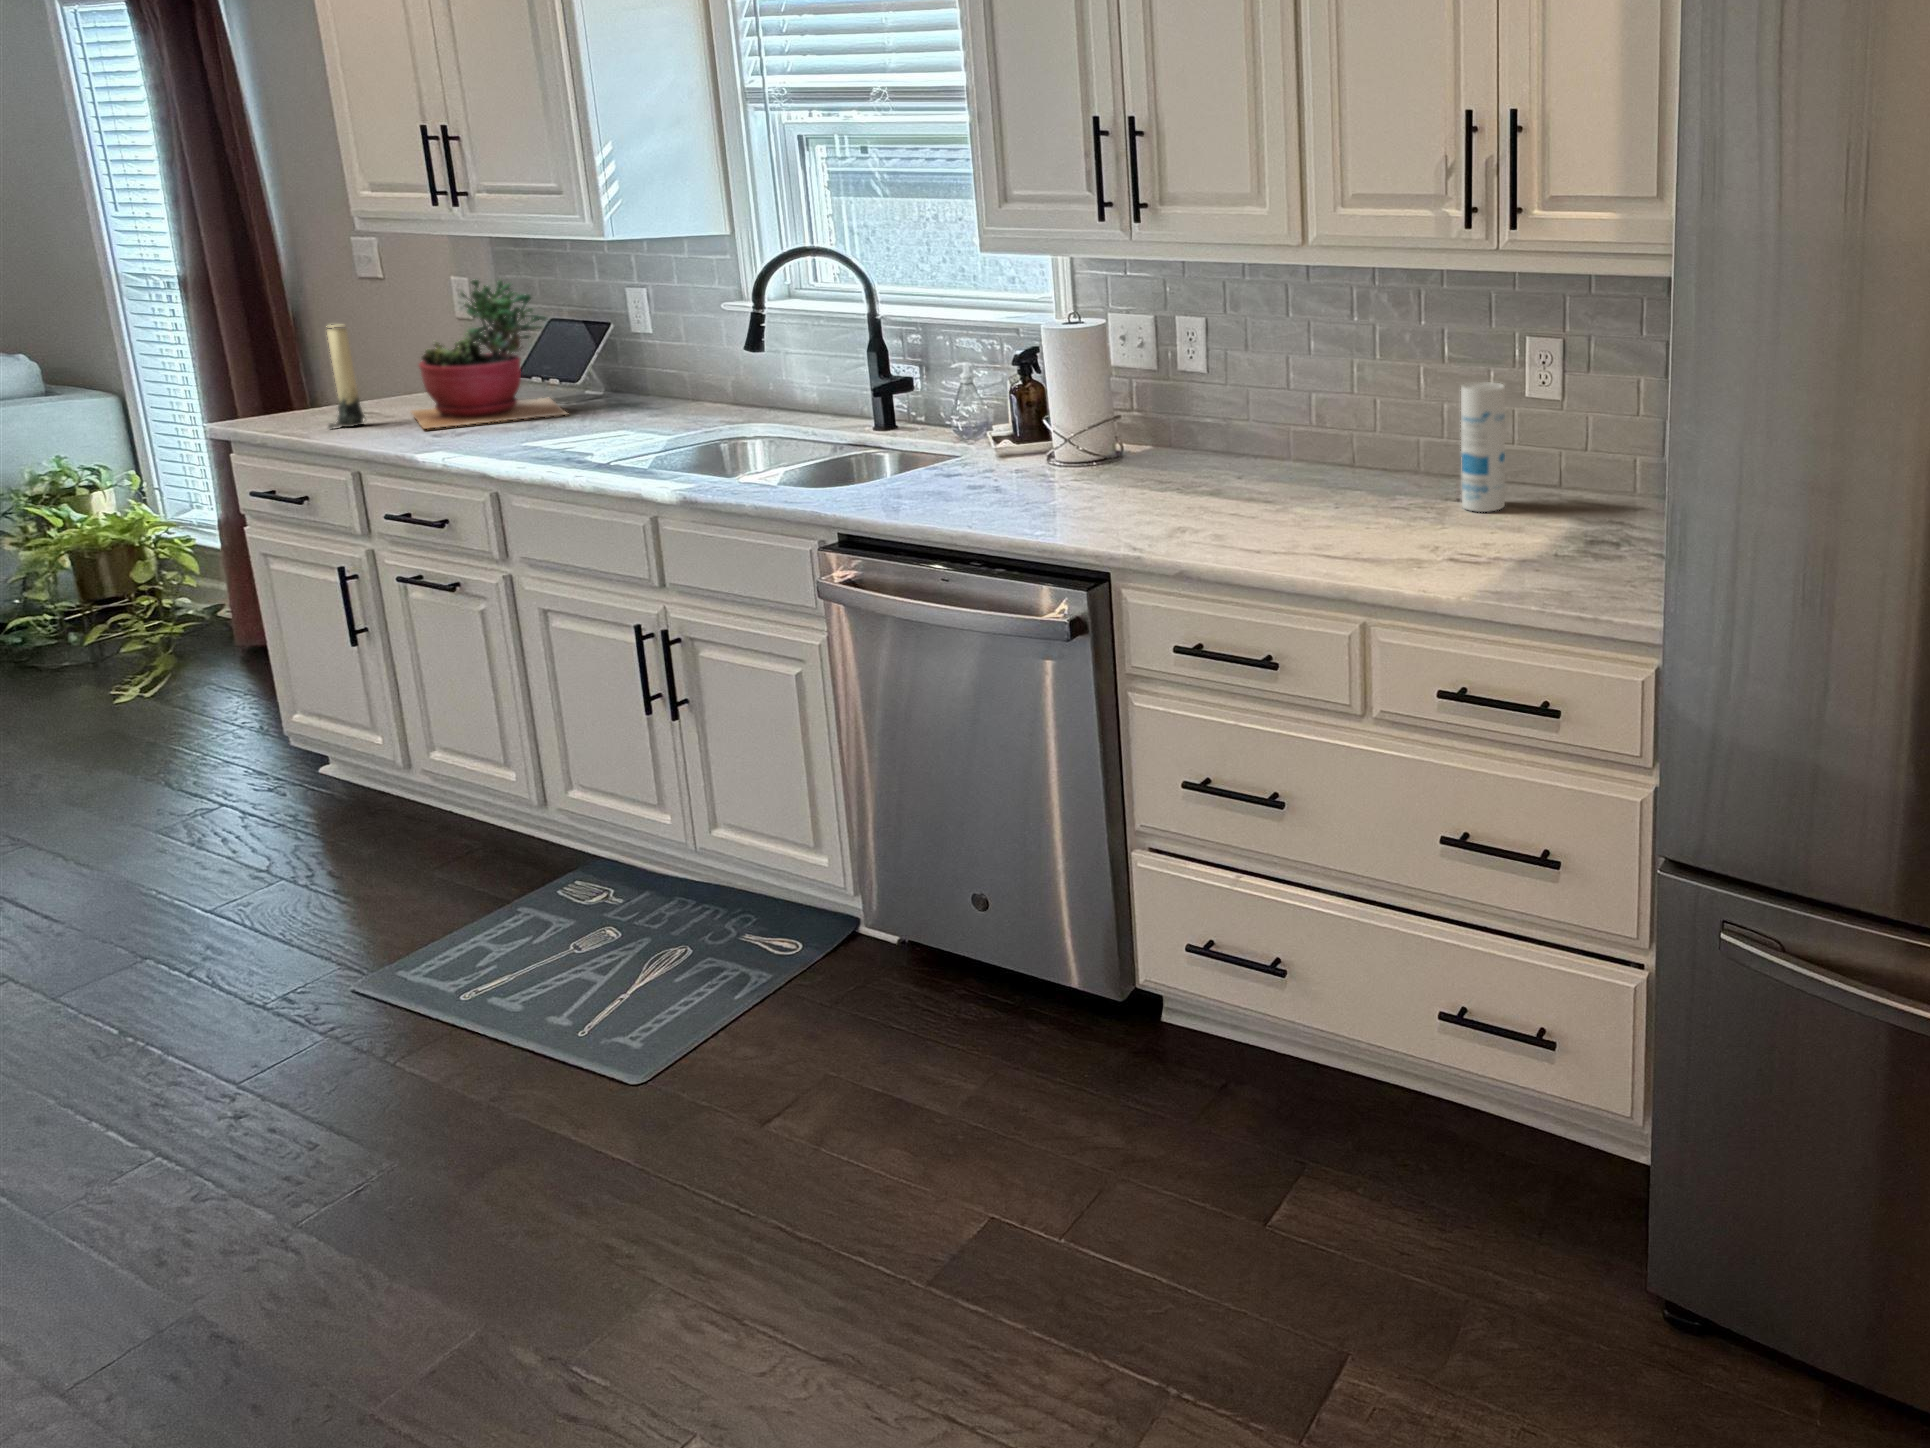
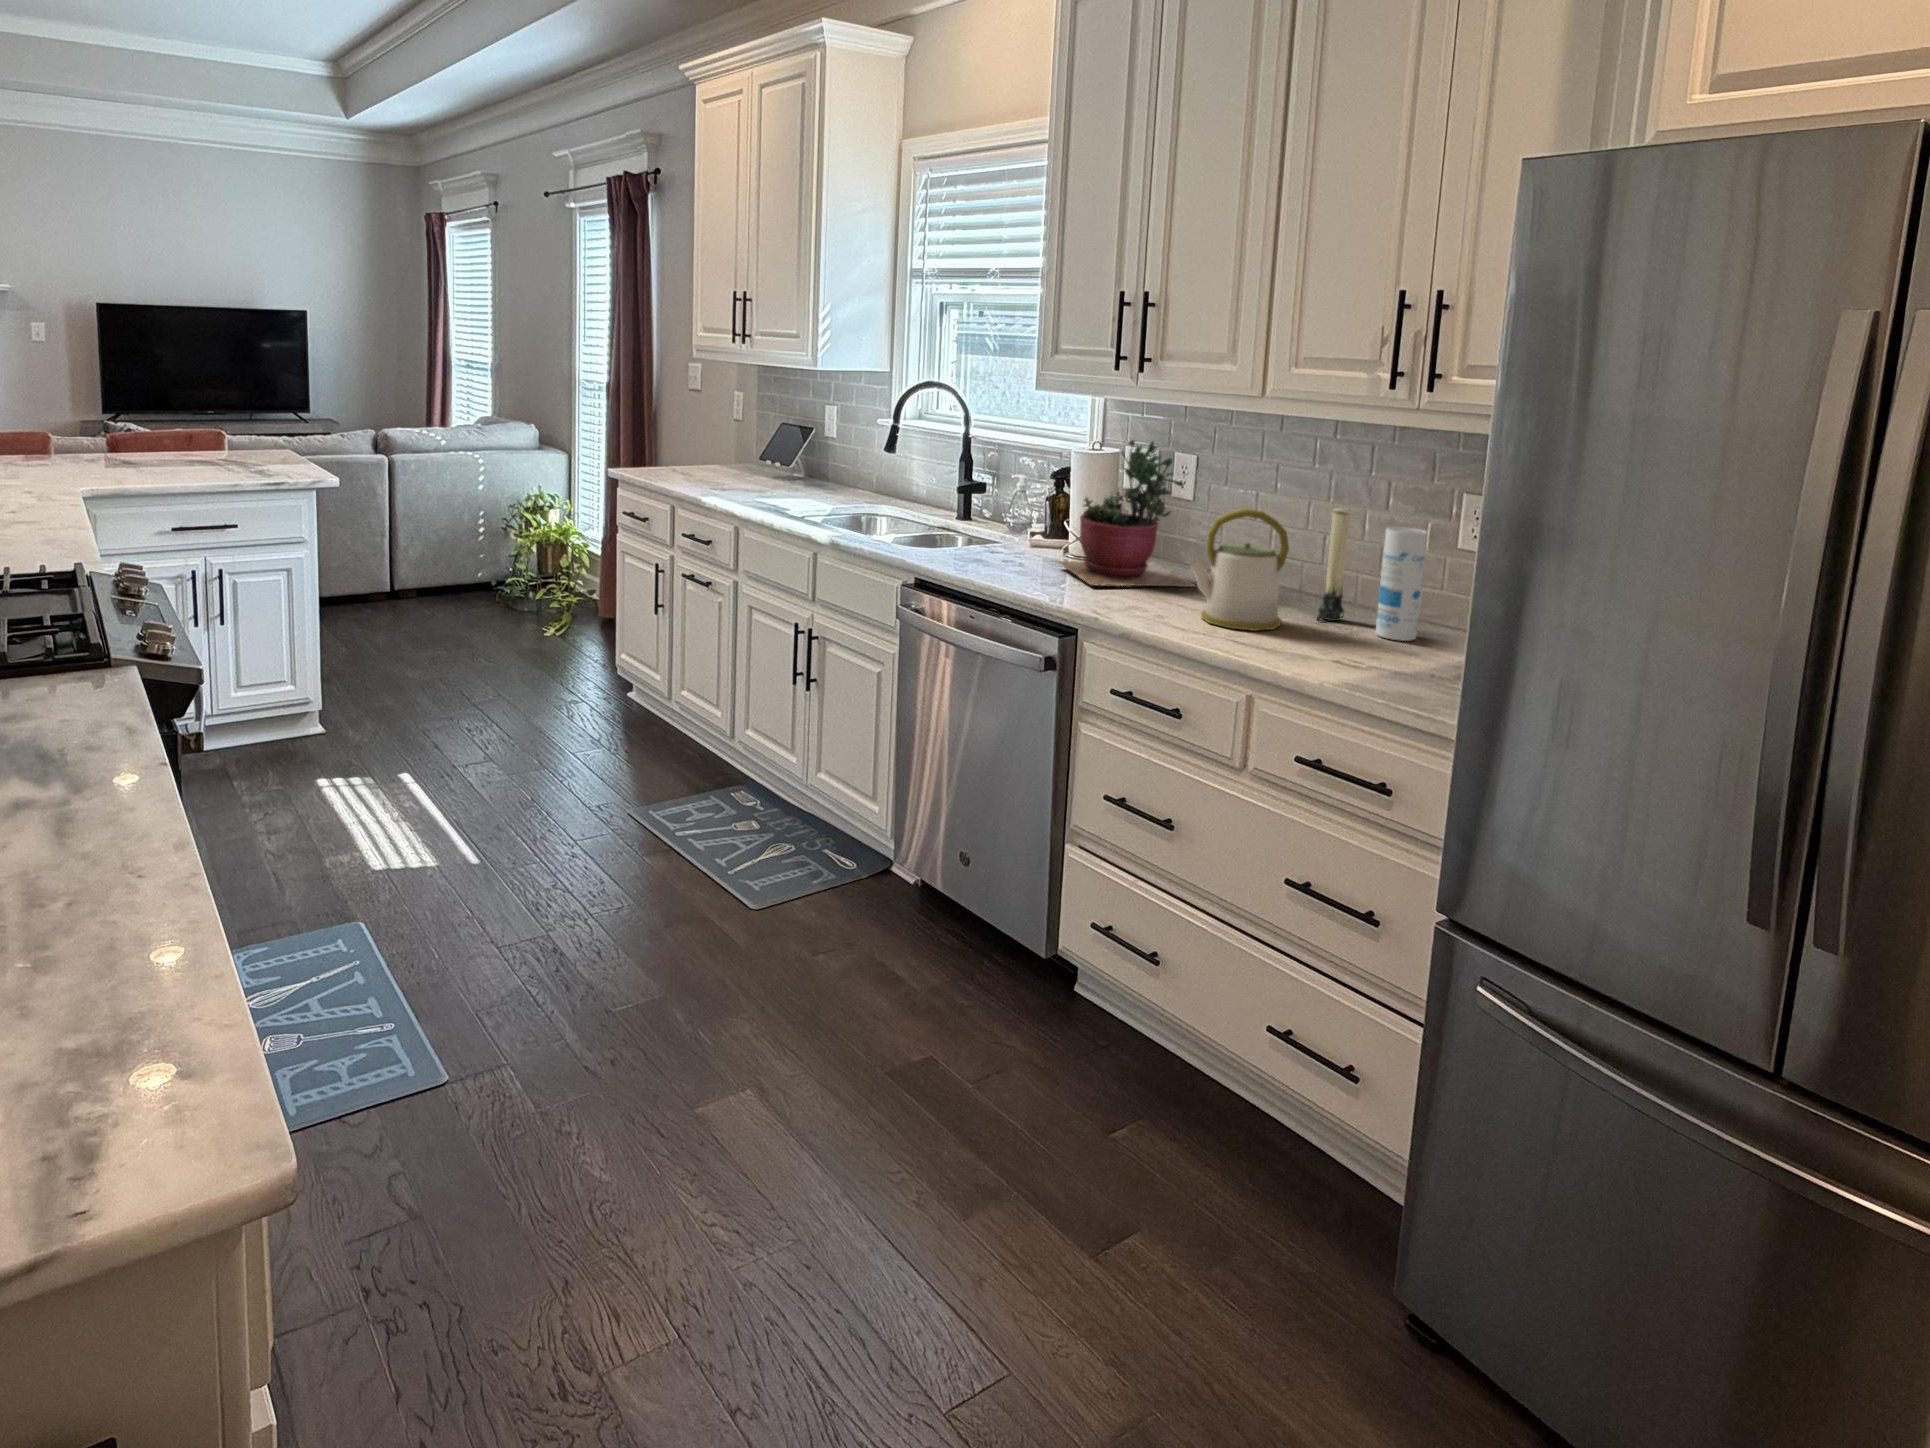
succulent plant: present [411,280,567,429] -> present [1058,440,1194,587]
candle: present [326,325,365,429] -> present [1317,509,1349,621]
kettle: none [1243,384,1360,535] -> present [1190,508,1289,631]

